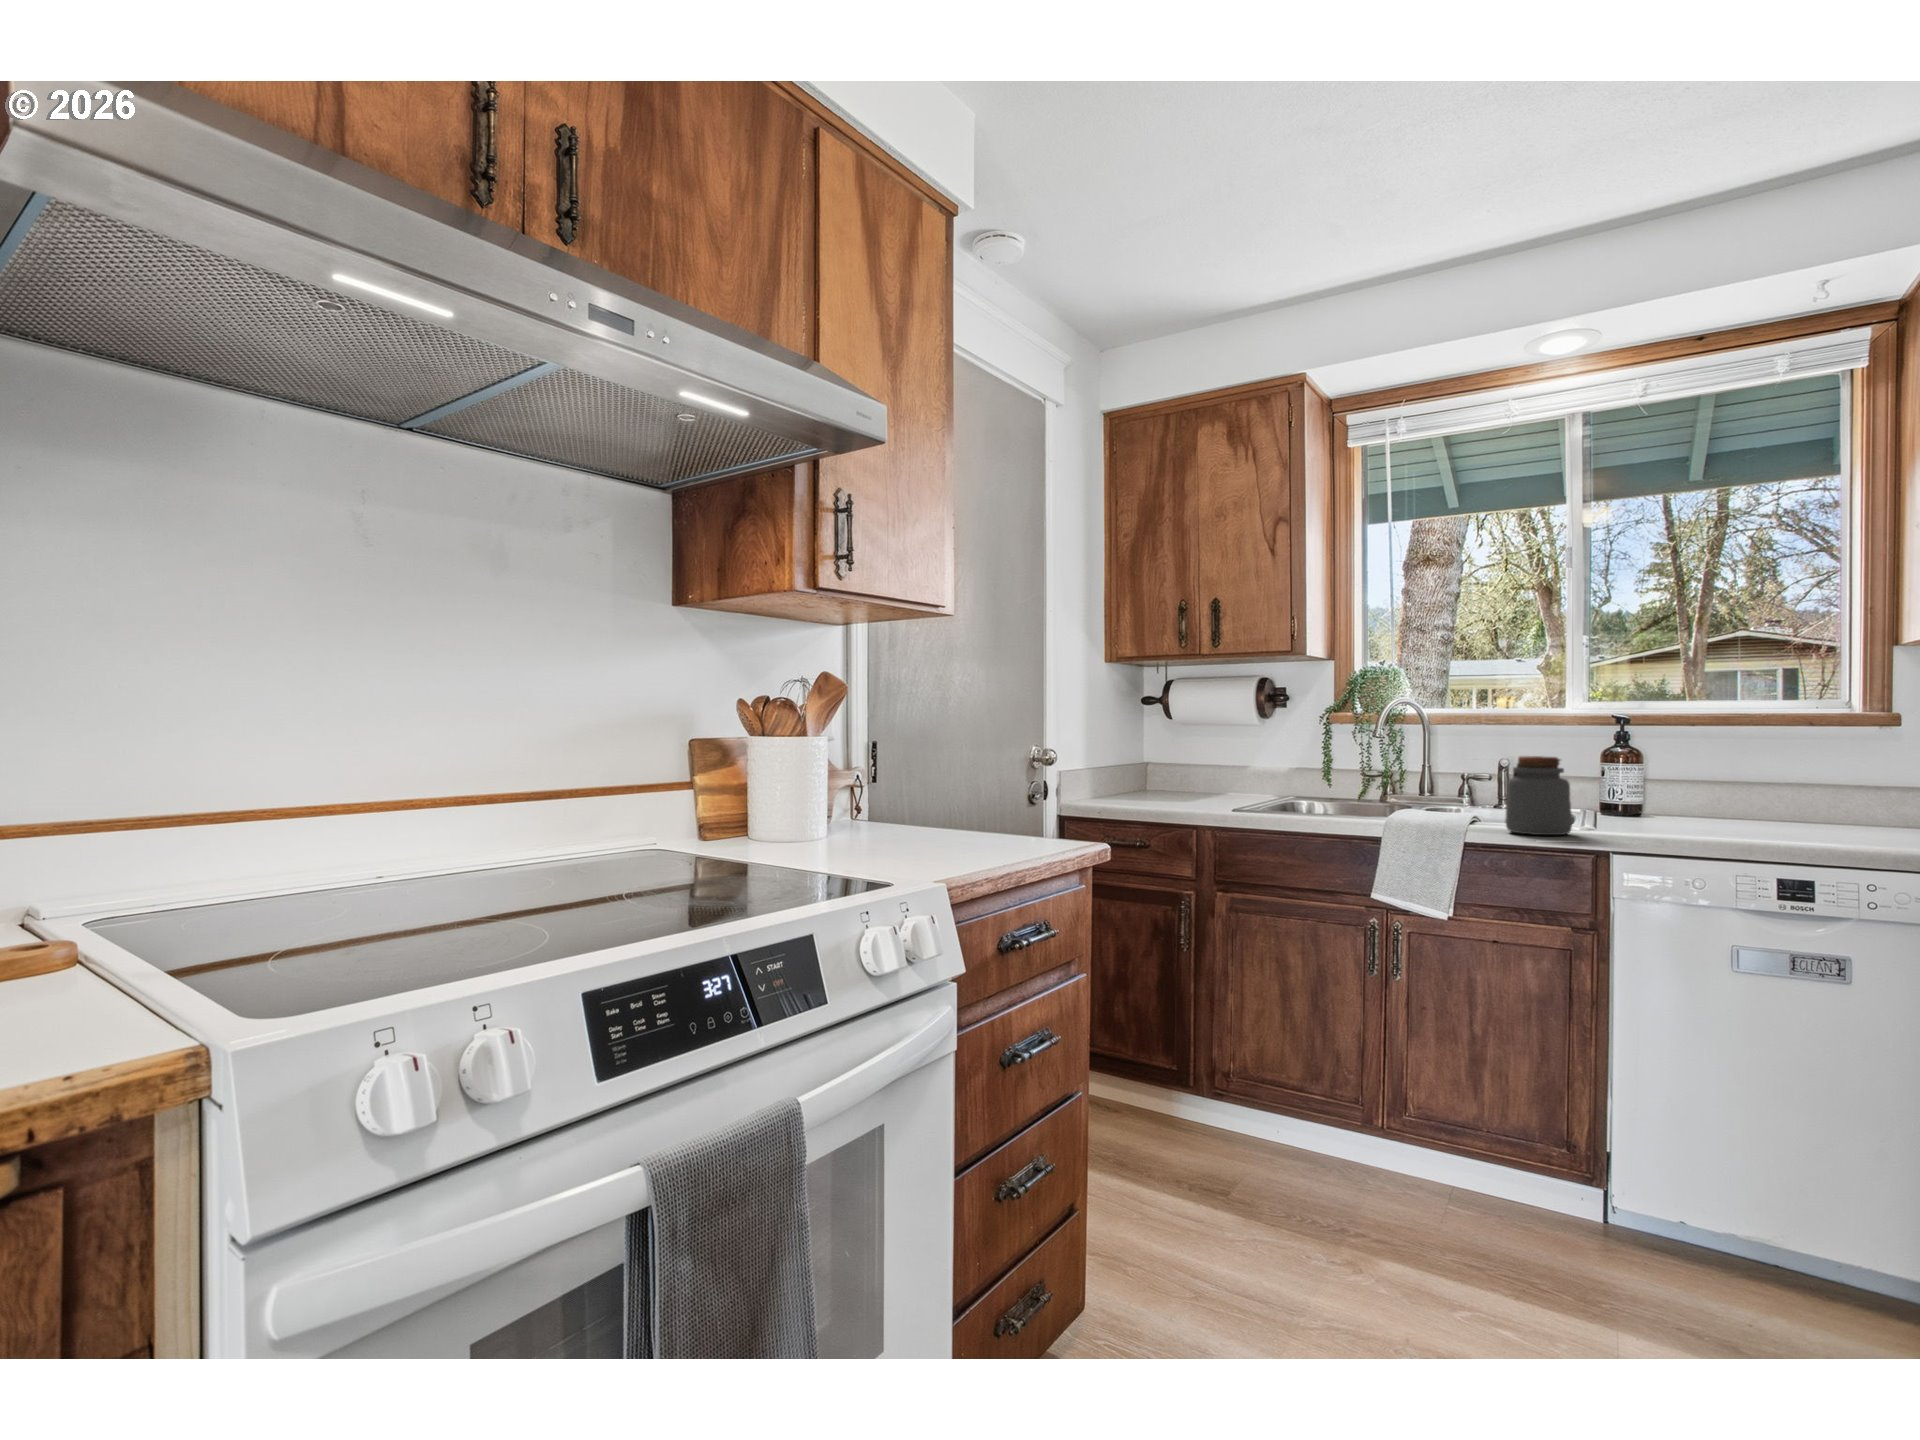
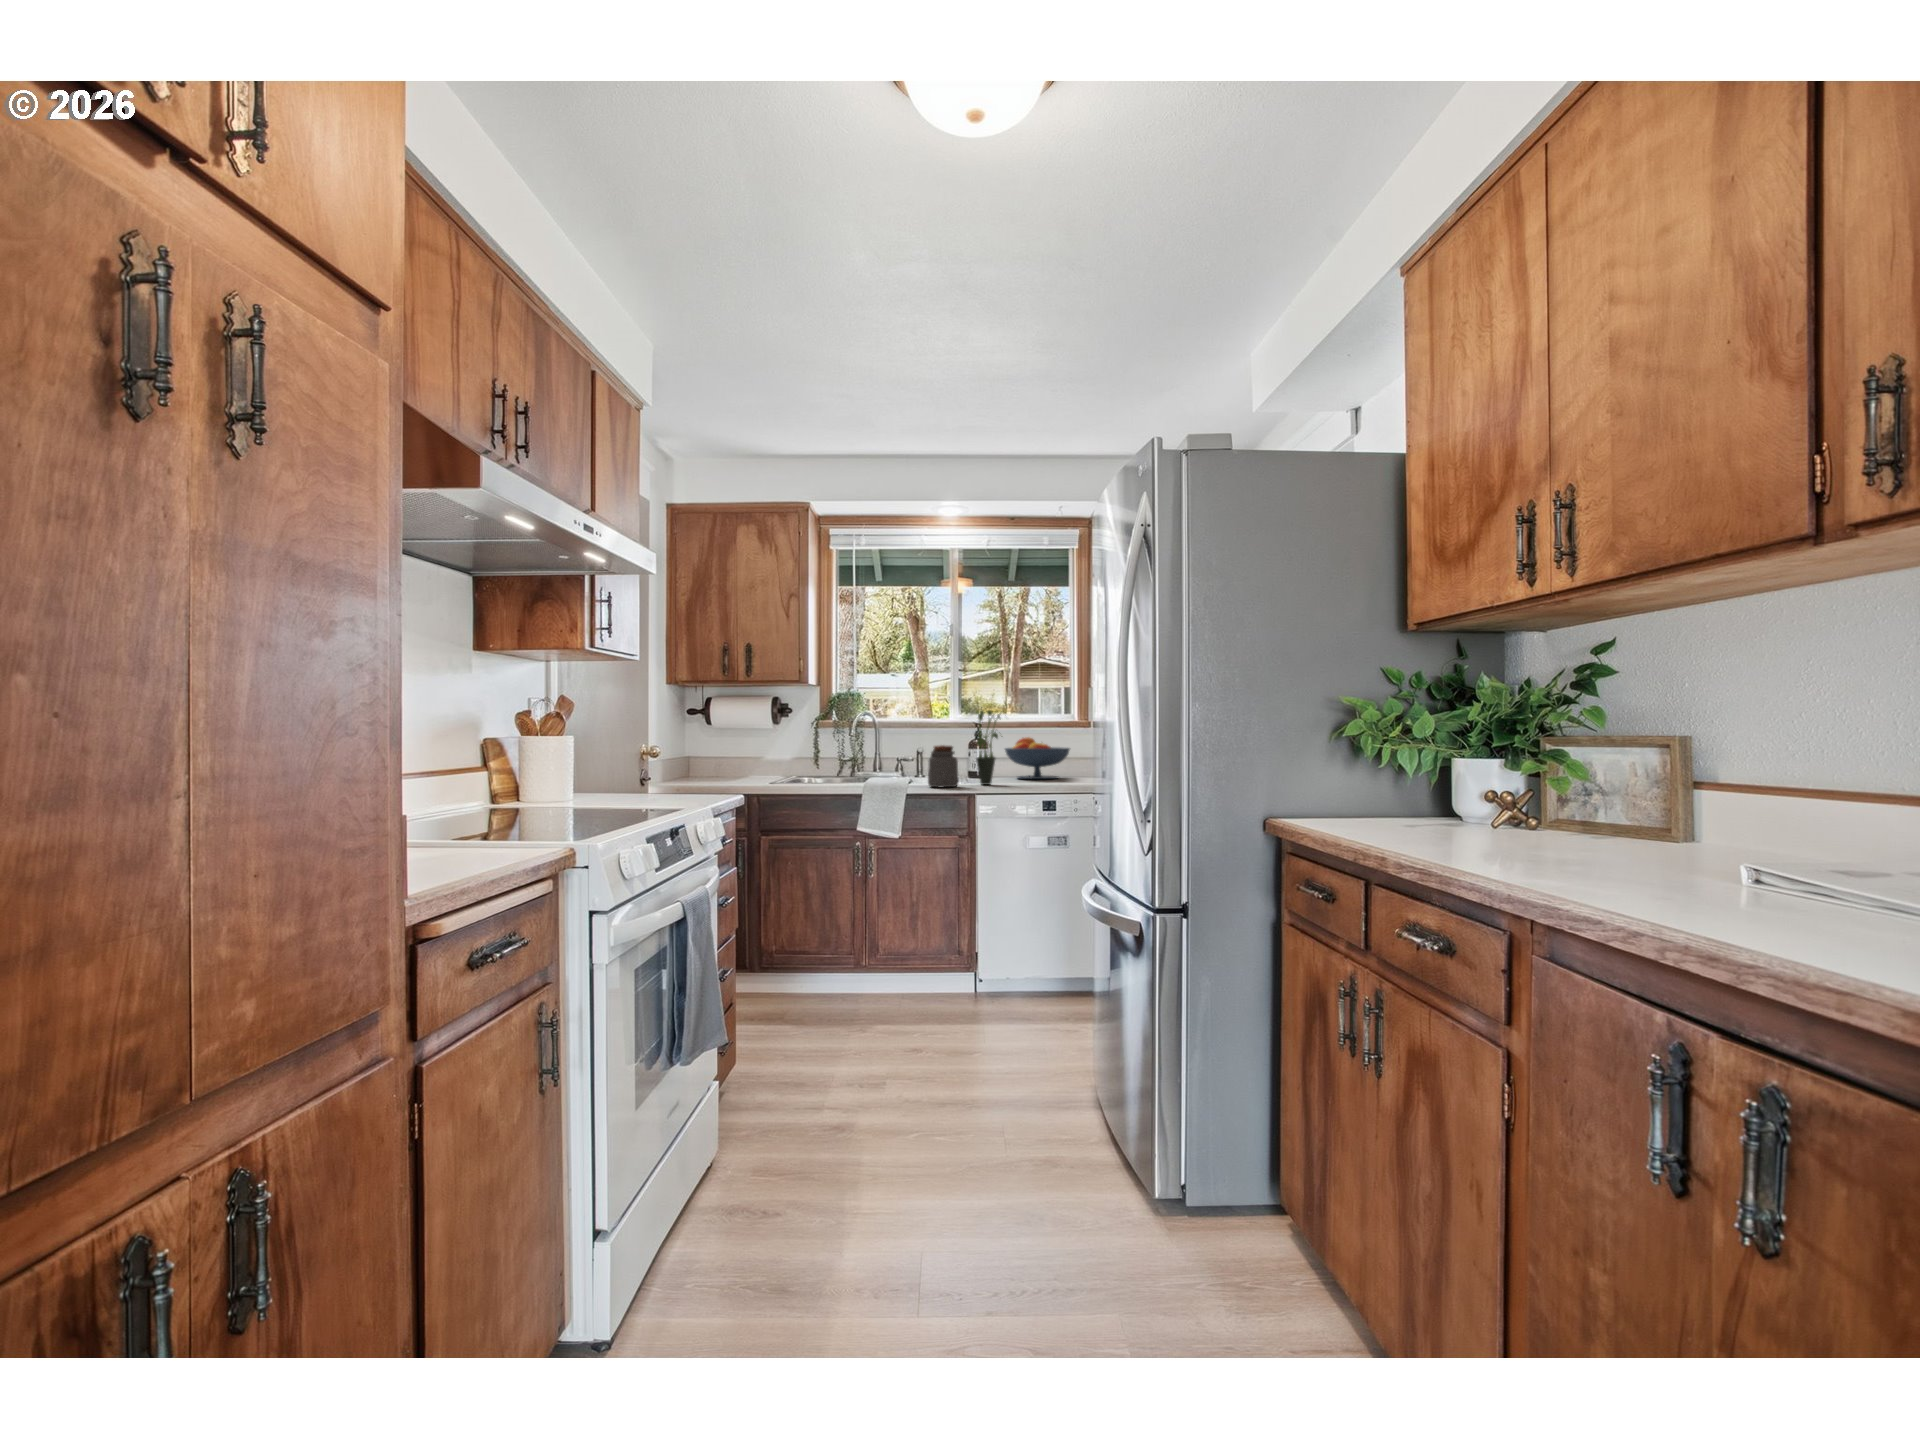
potted plant: none [1612,682,1690,834] -> present [976,707,1002,785]
fruit bowl: none [1683,742,1850,826] -> present [1005,737,1070,779]

